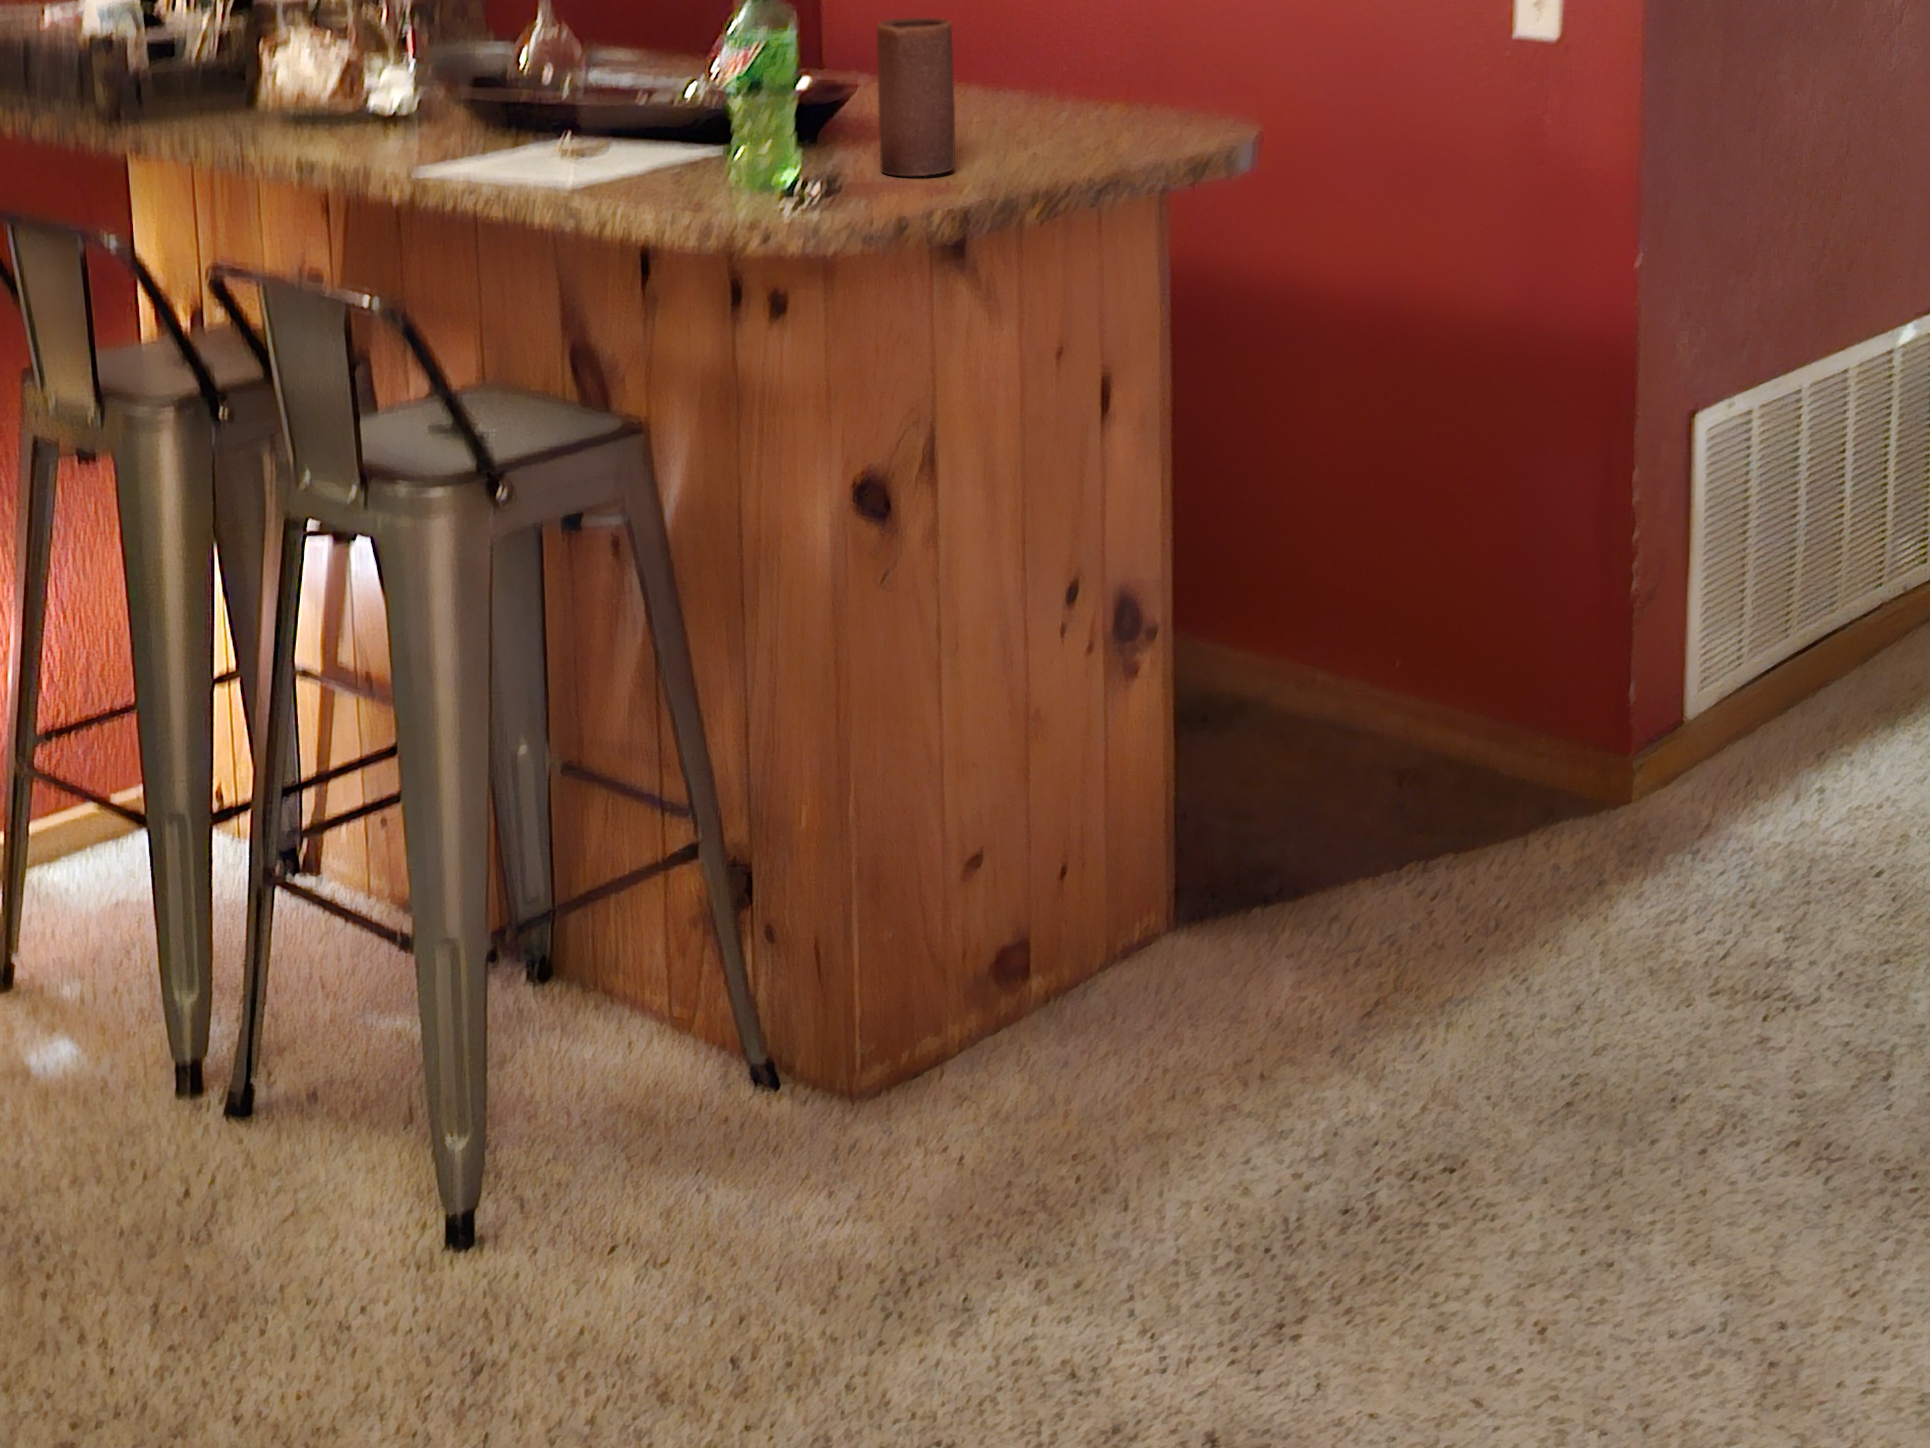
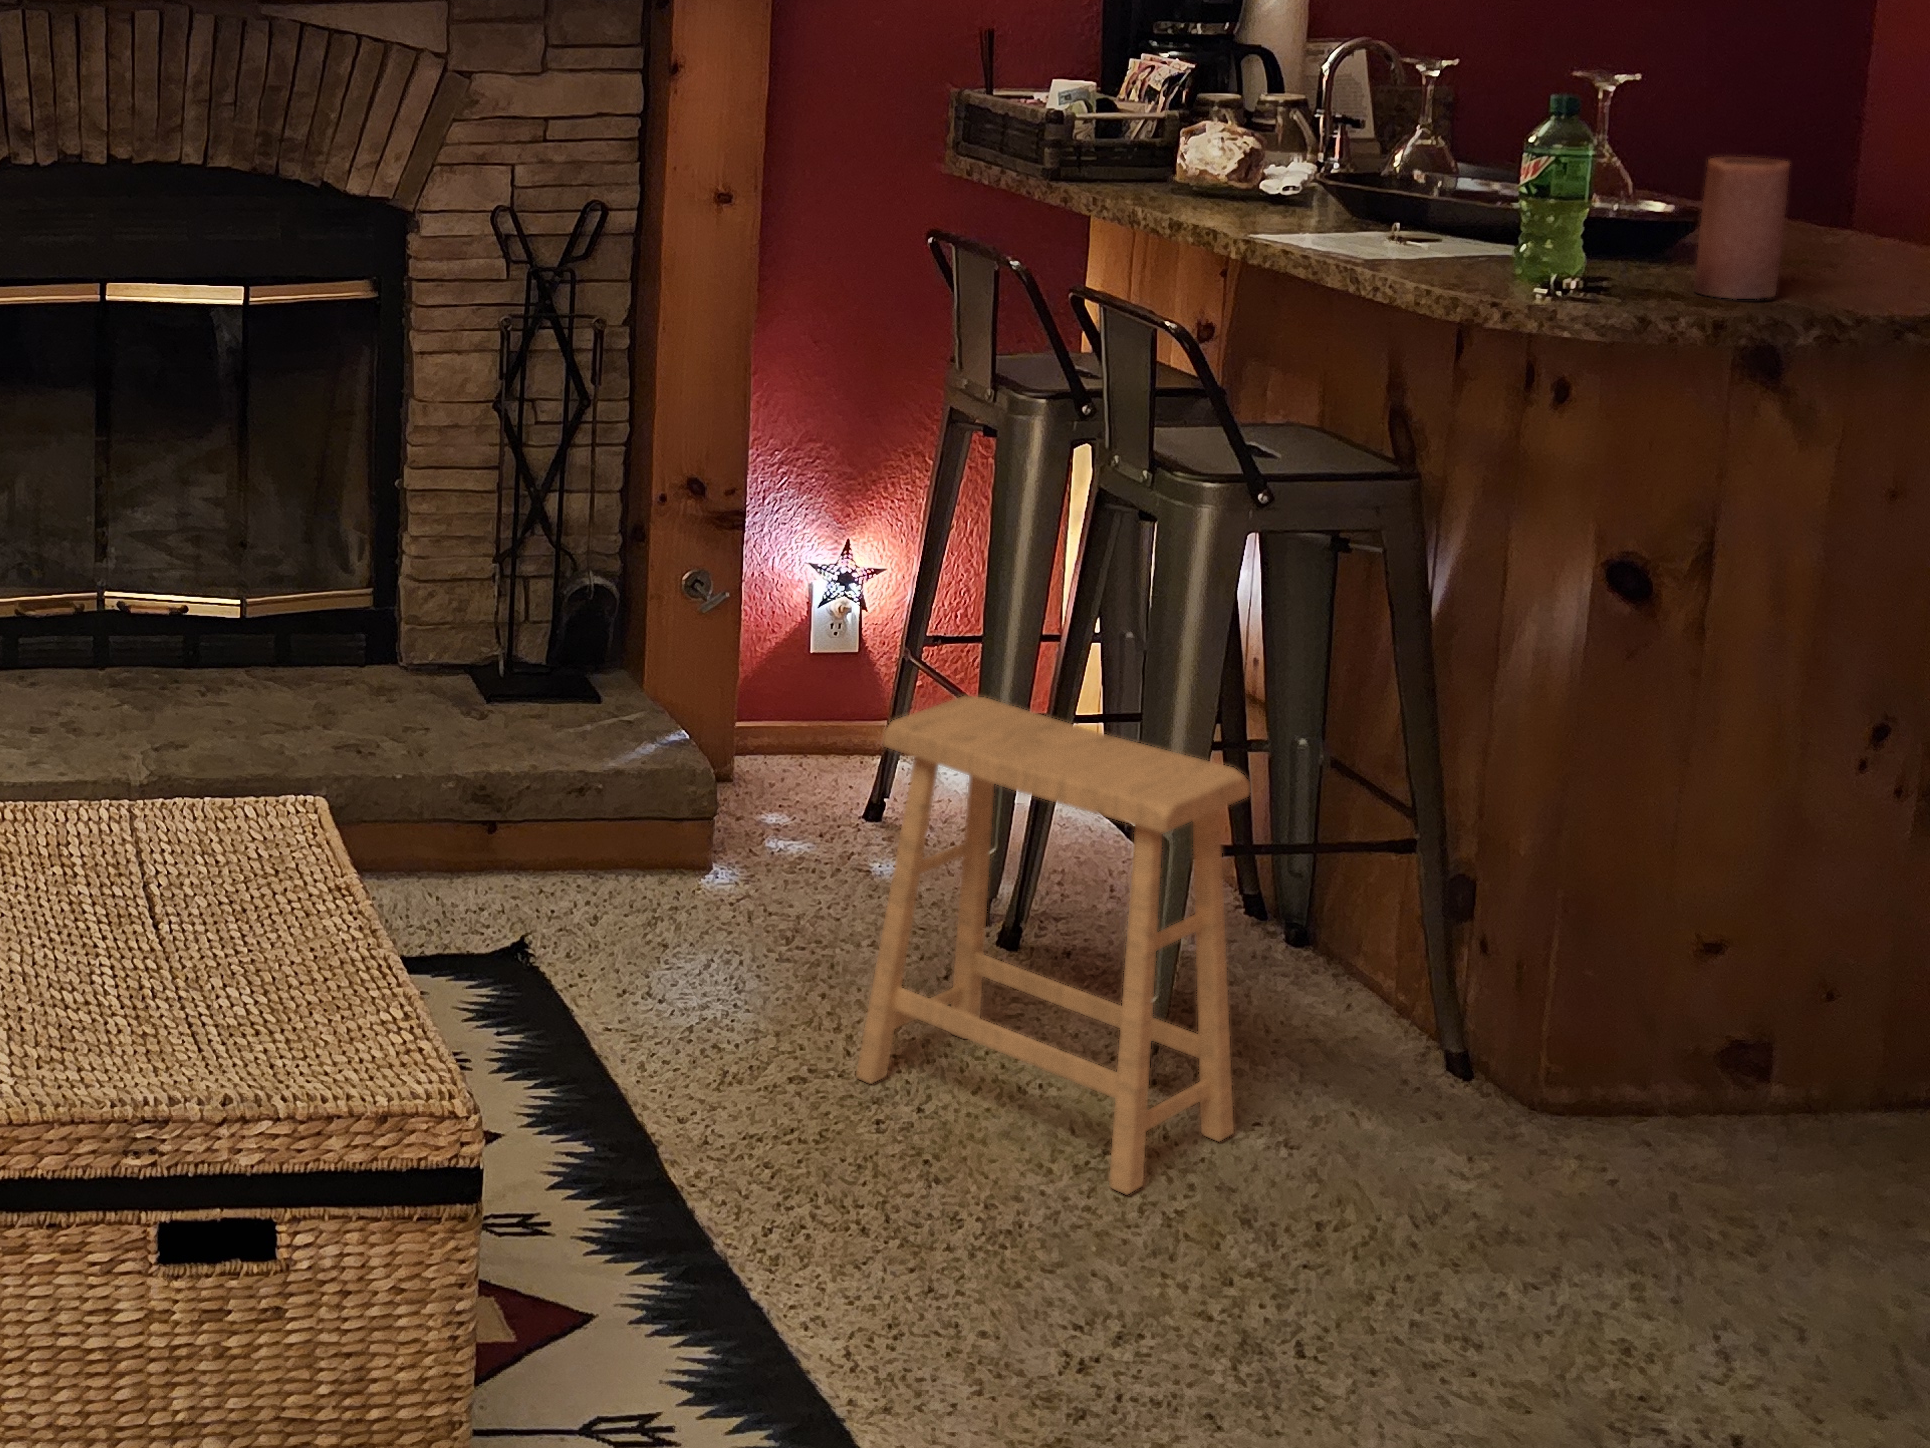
footstool: none [106,833,597,1430] -> present [856,696,1250,1194]

